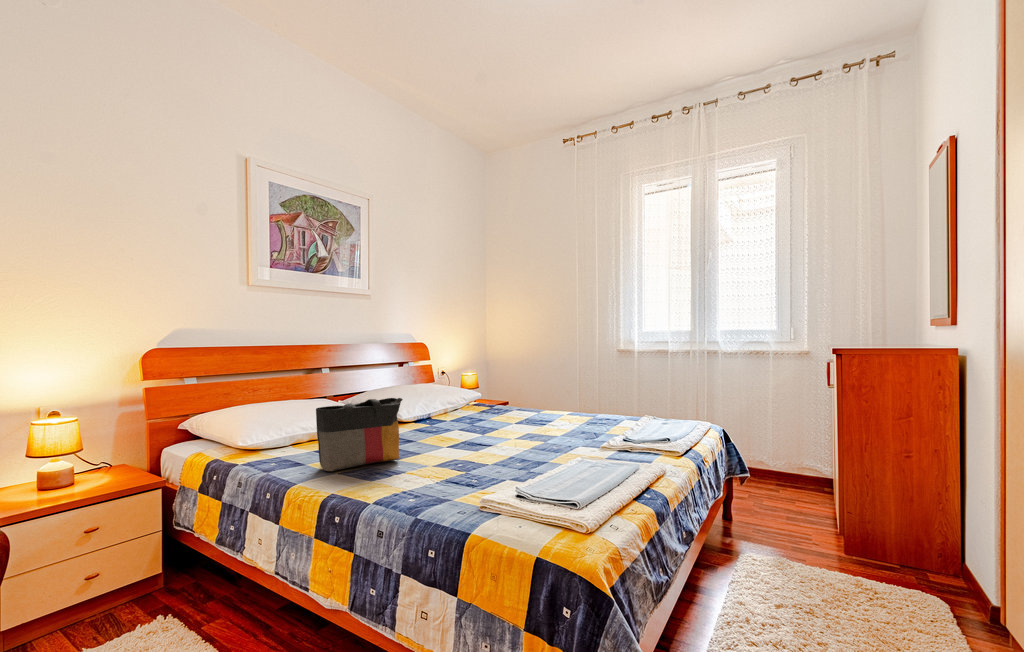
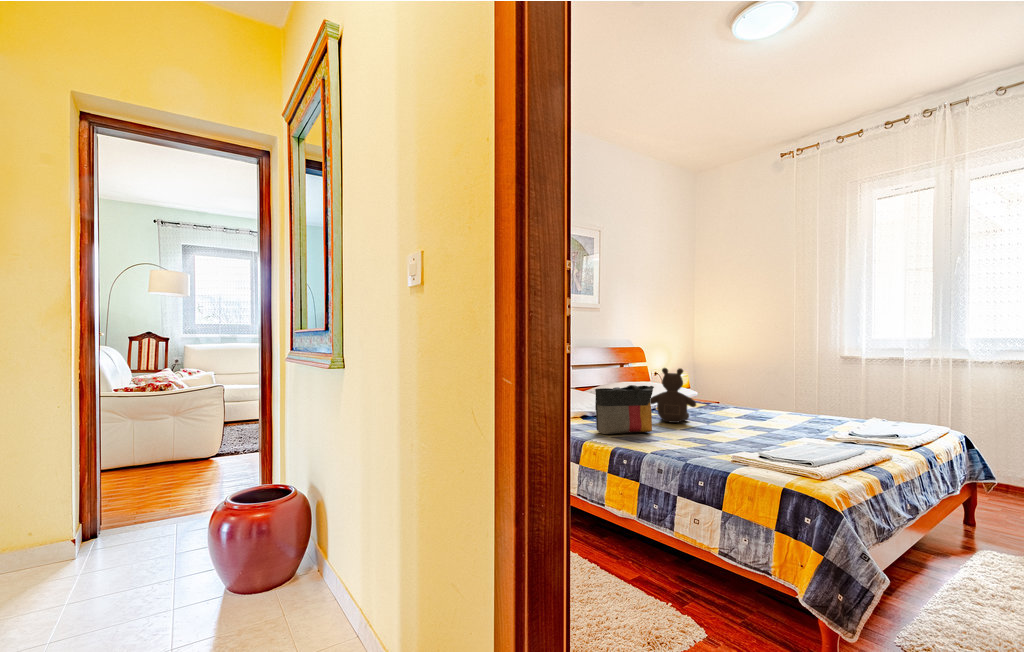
teddy bear: none [409,371,464,438] -> present [650,368,696,423]

